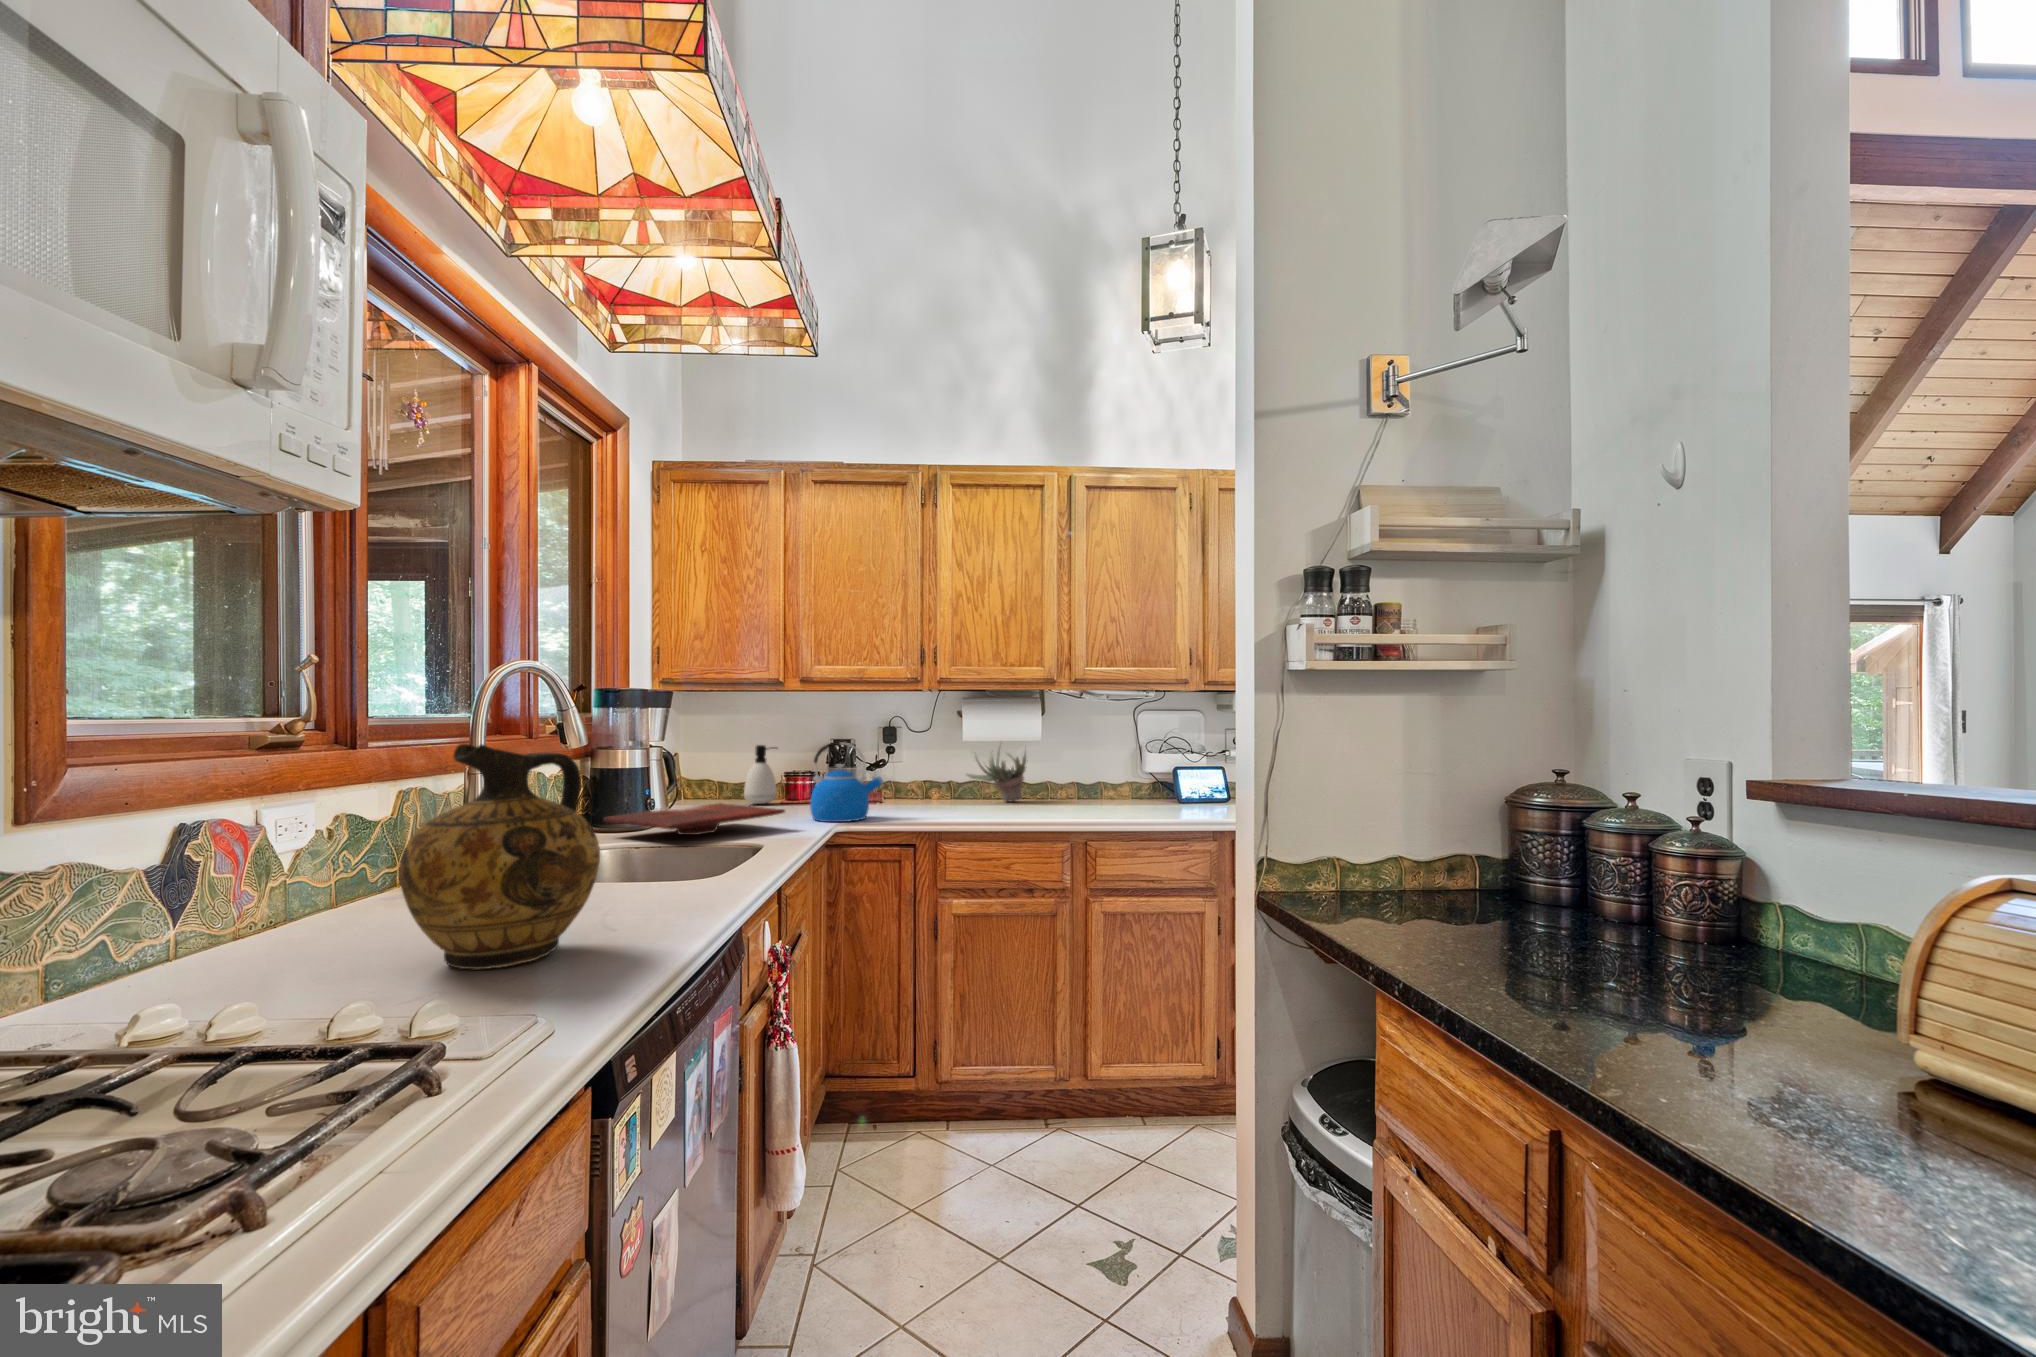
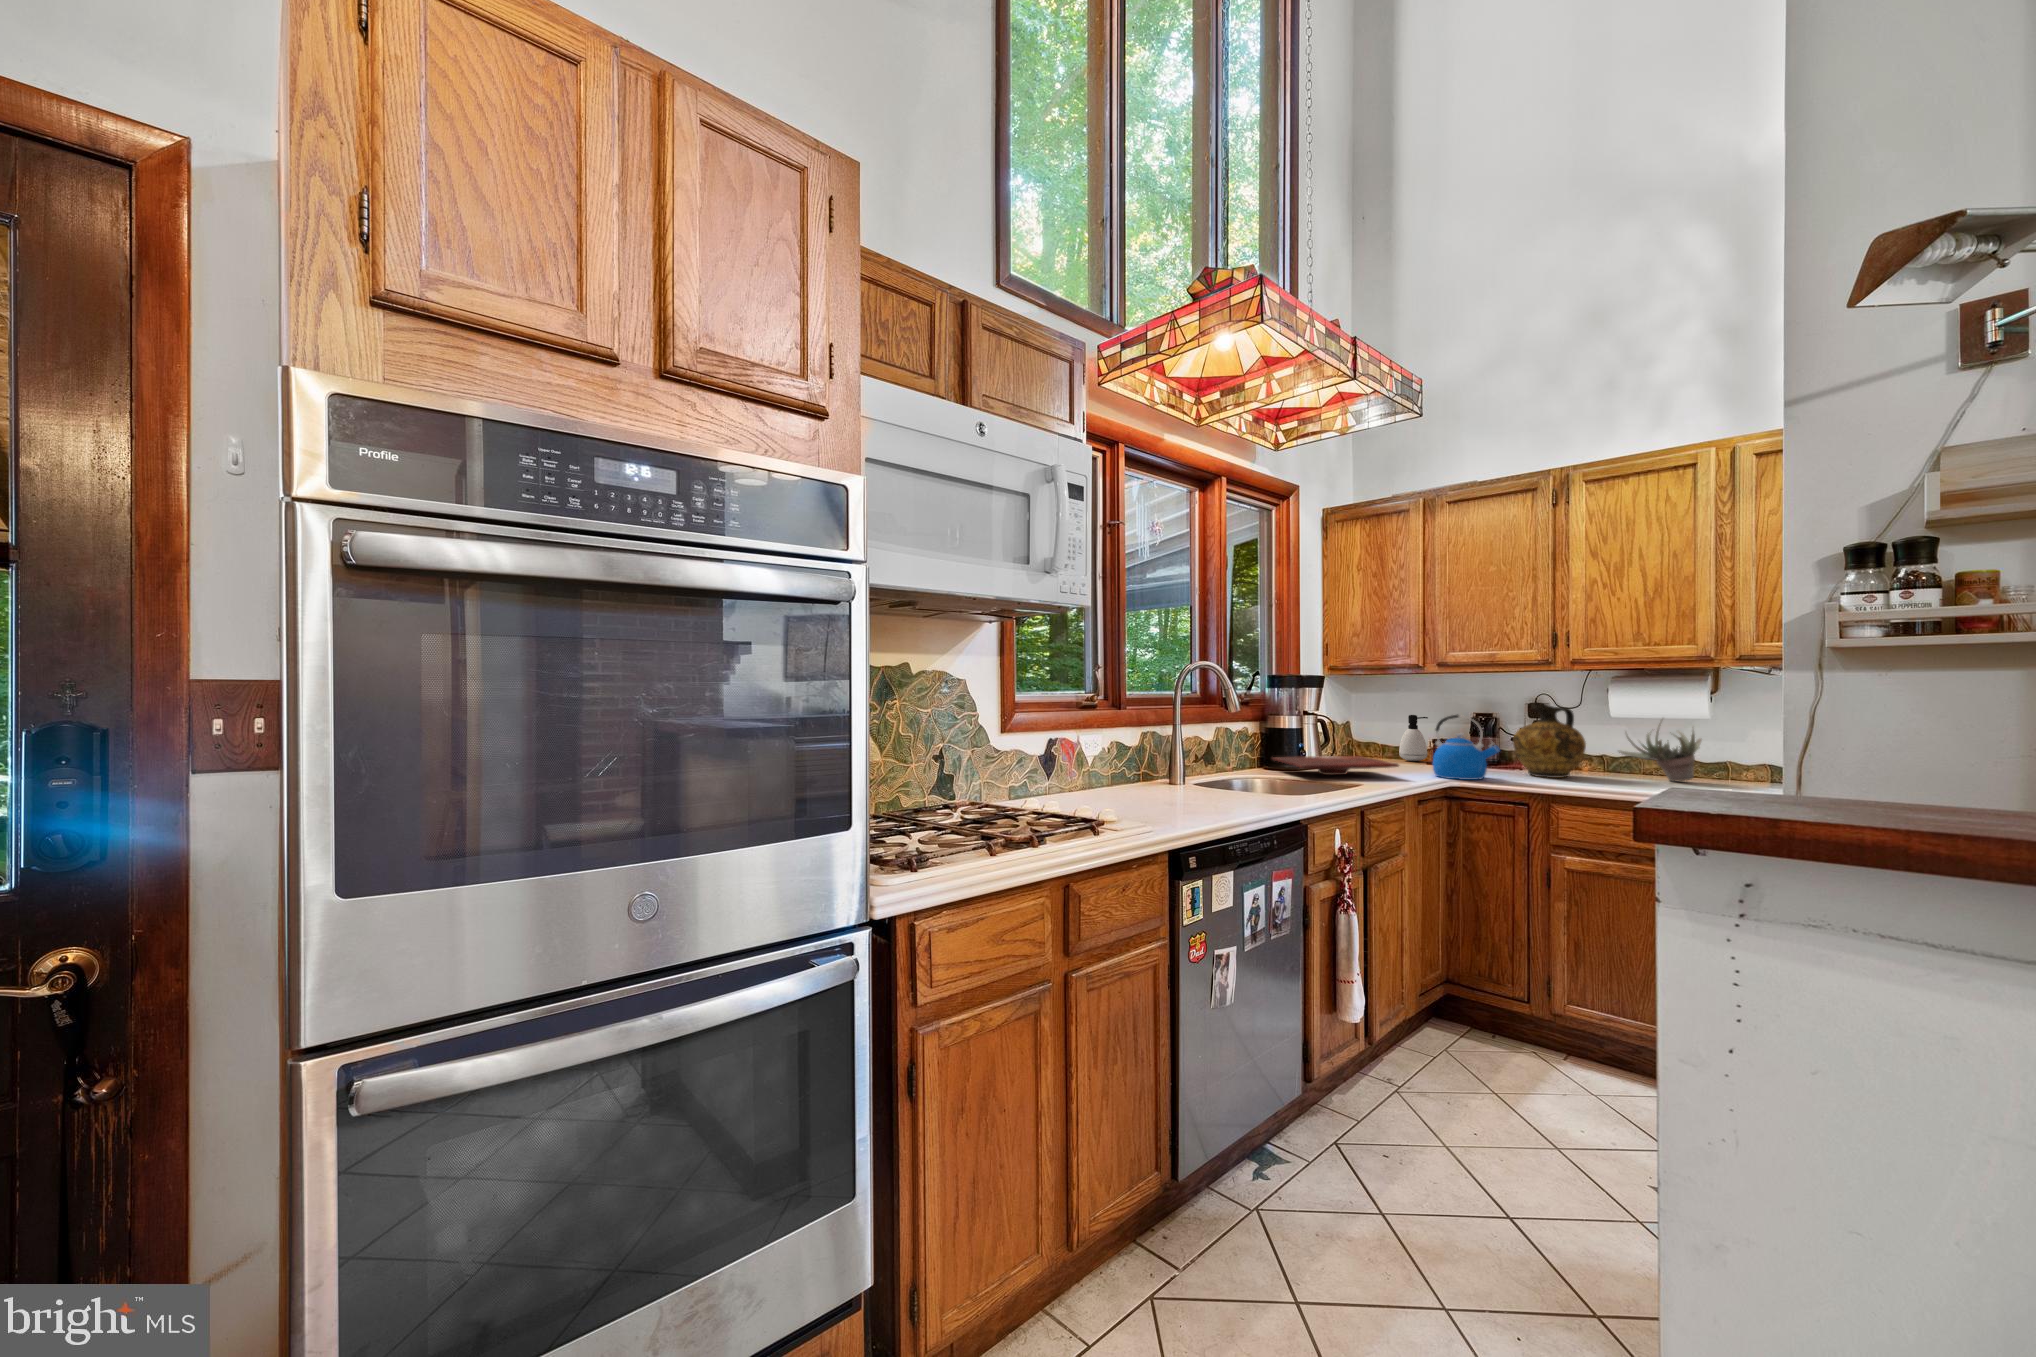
ceramic jug: present [399,744,600,969] -> present [1513,703,1586,778]

